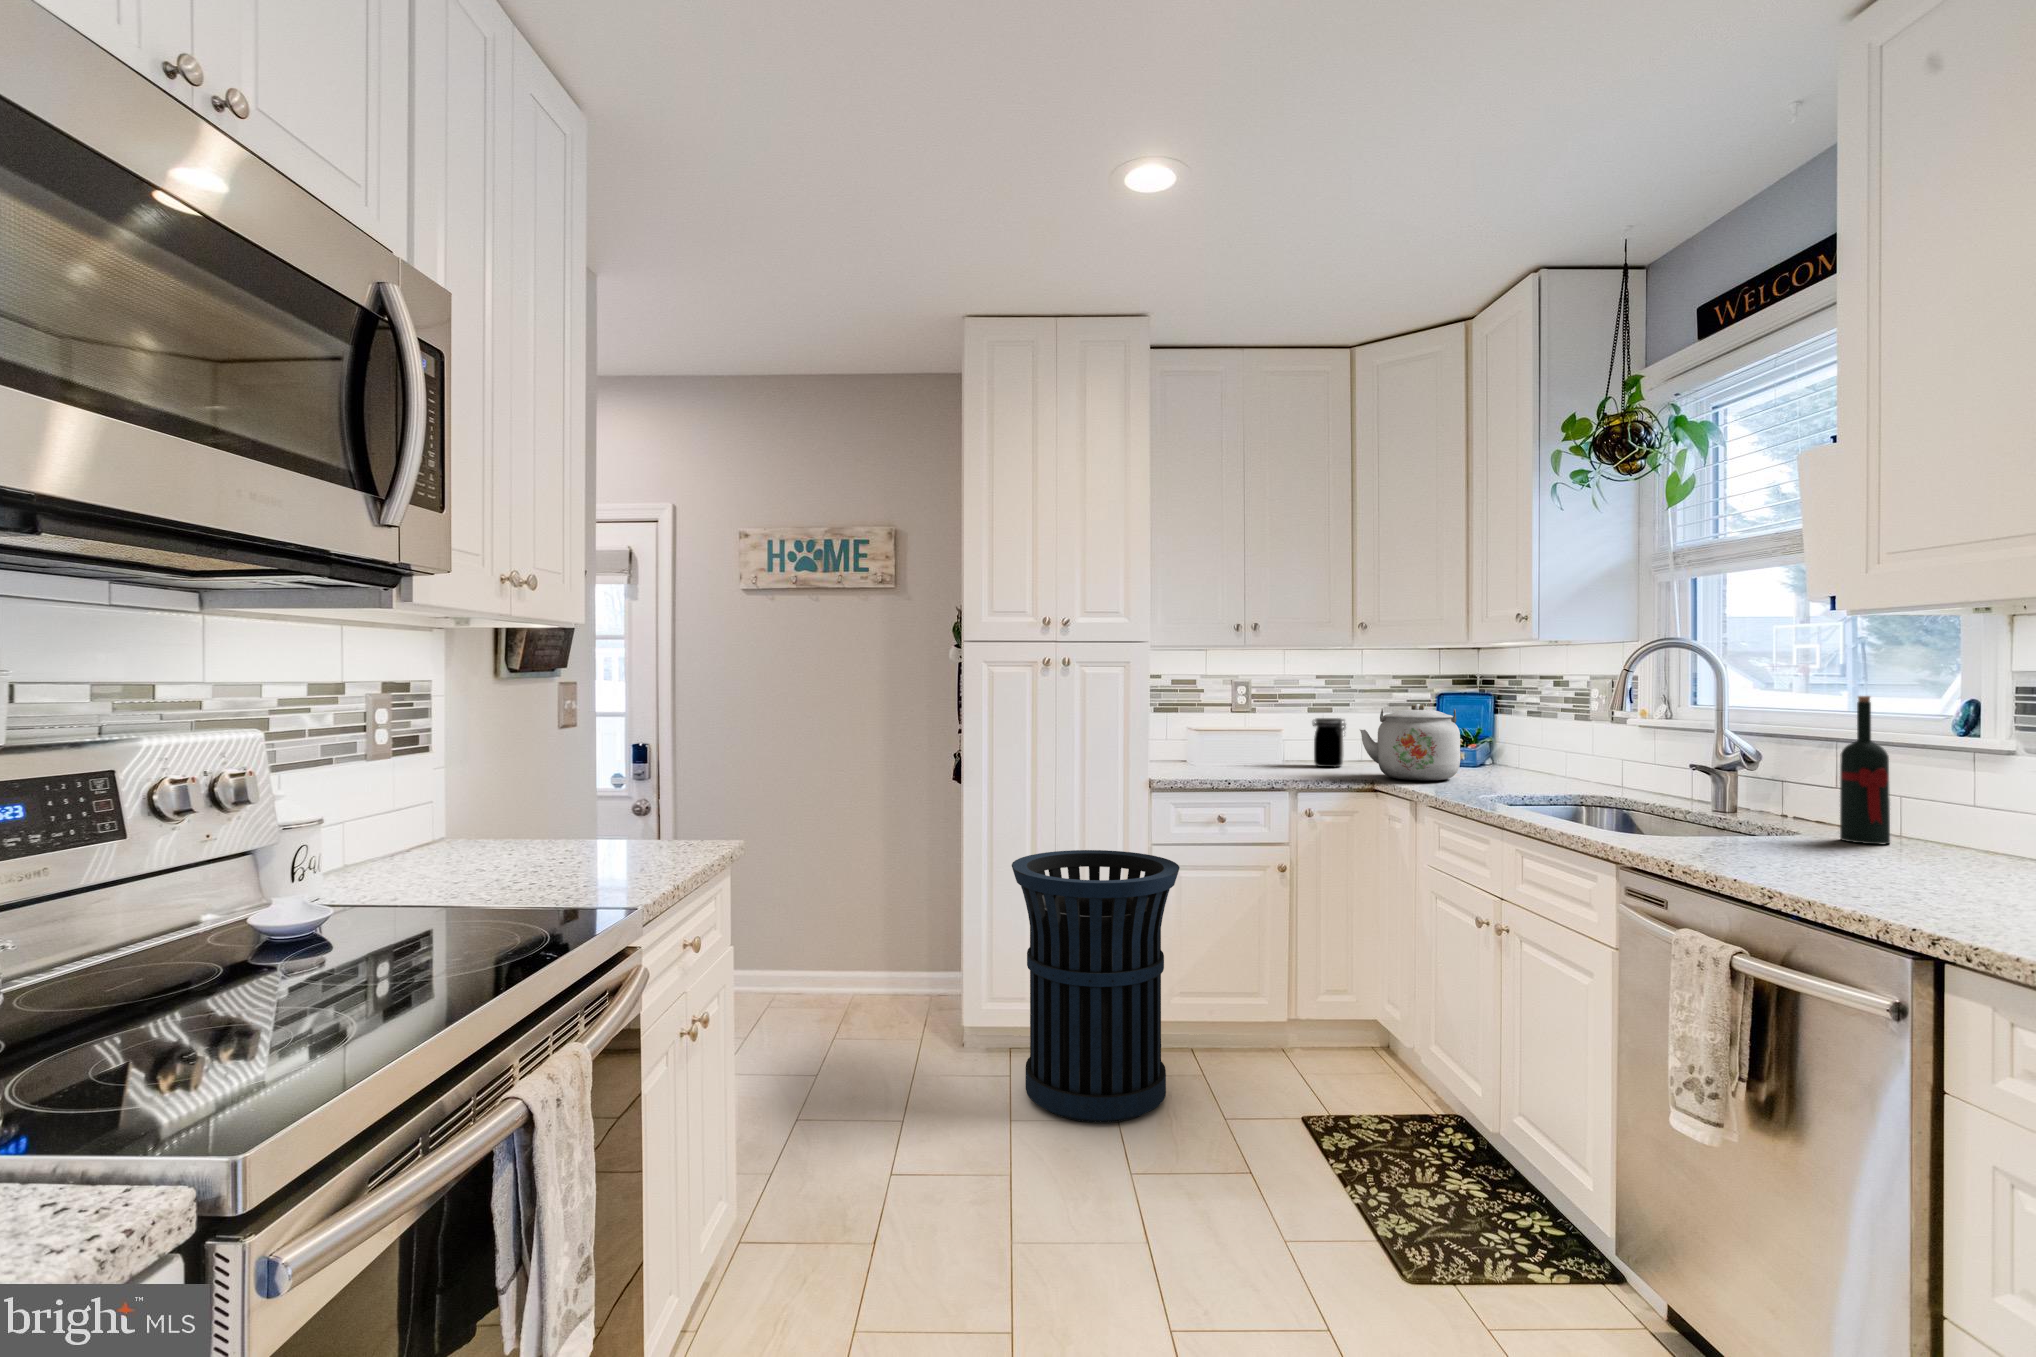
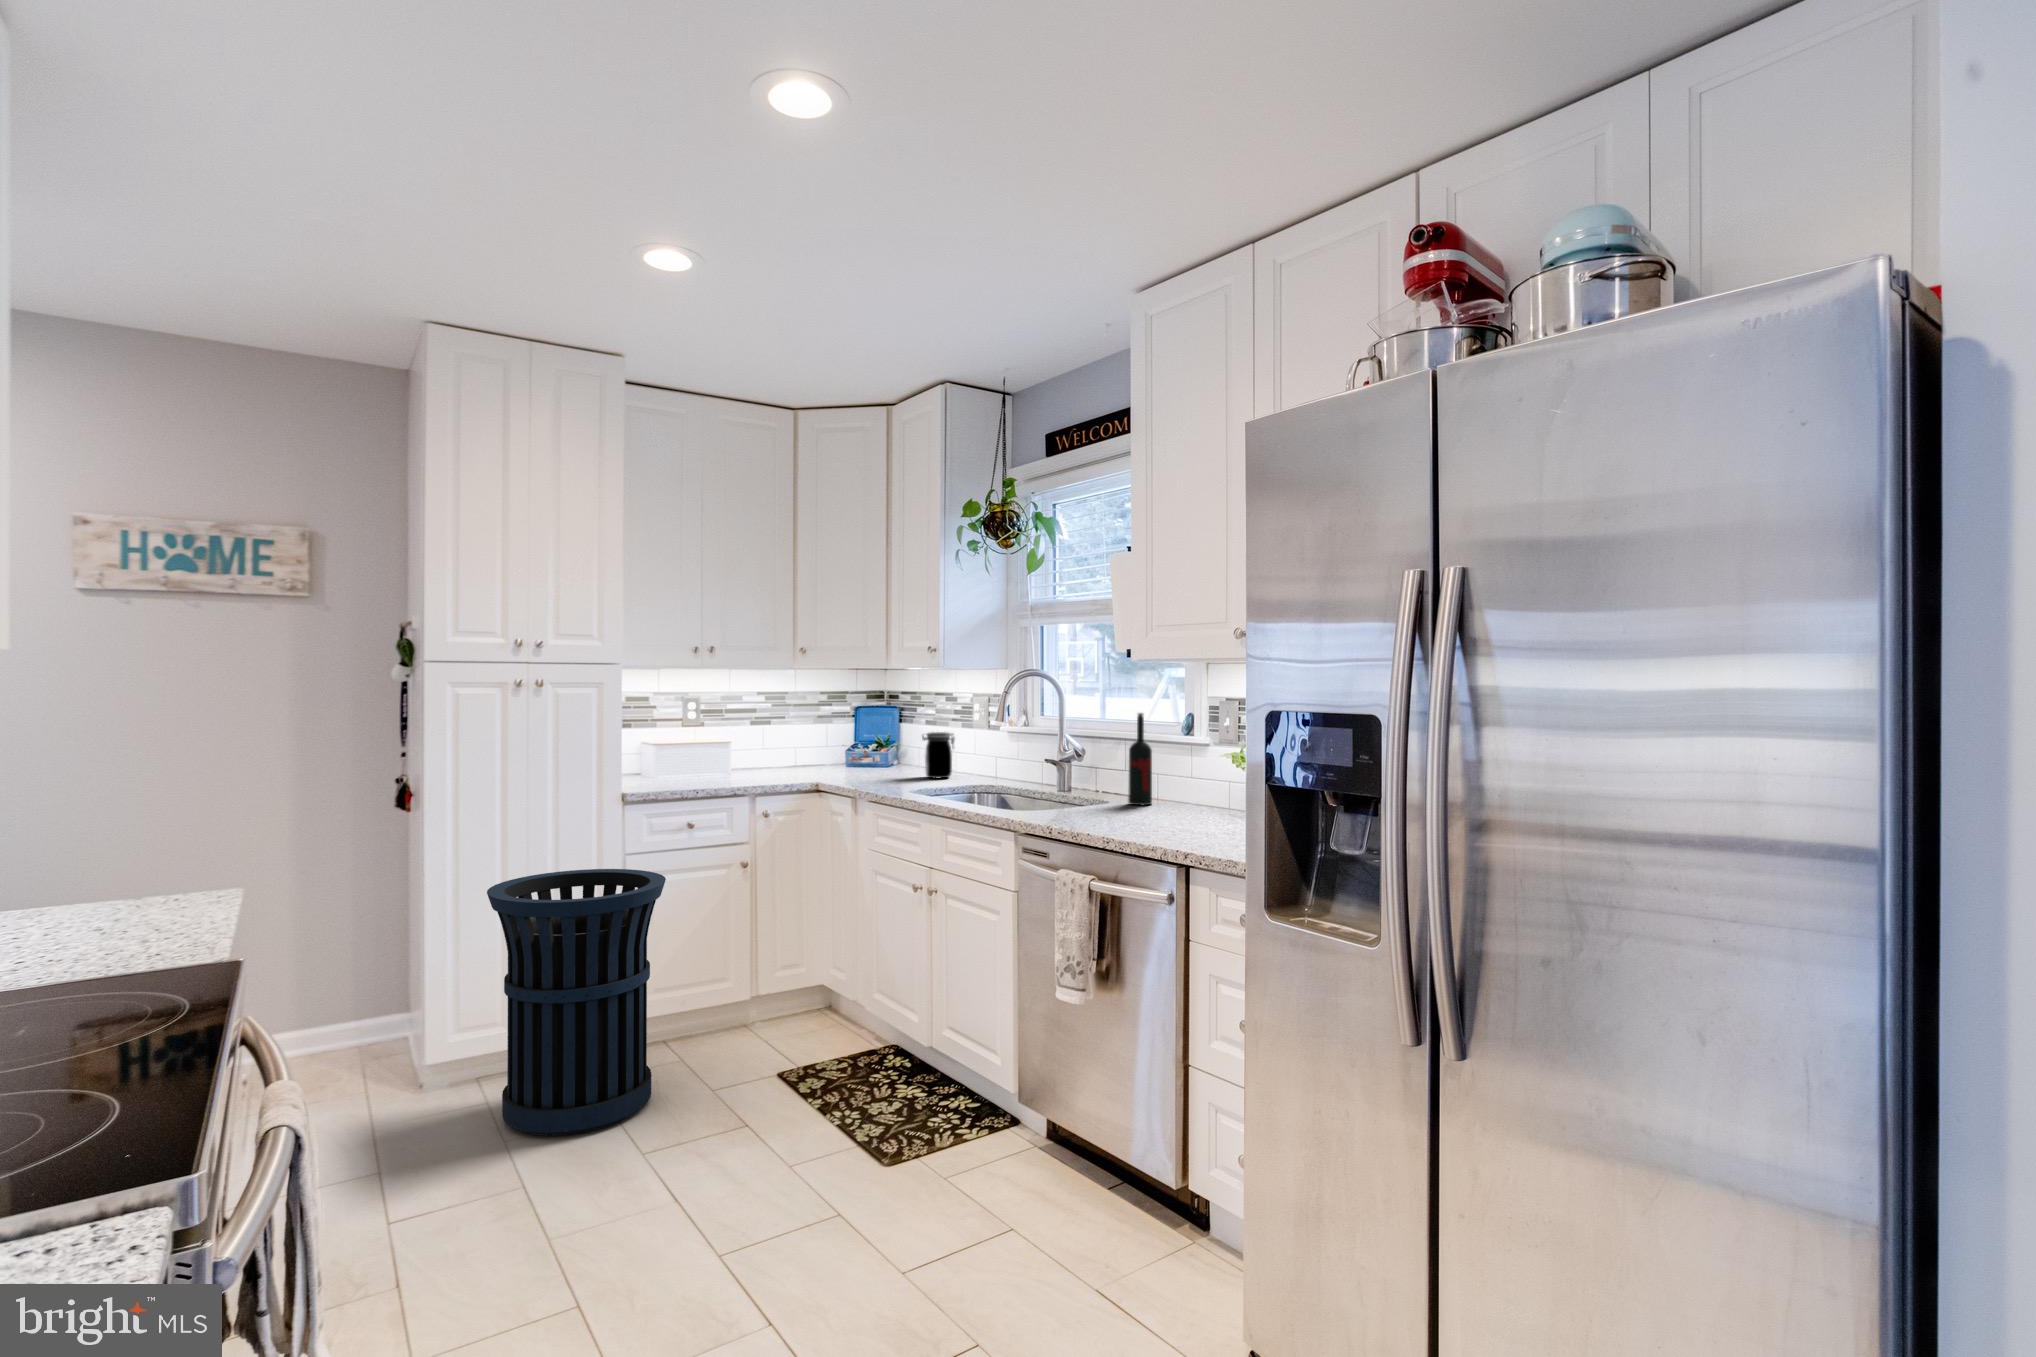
kettle: present [1360,704,1460,781] -> none [806,717,885,781]
jar: present [1313,718,1346,767] -> present [922,732,955,778]

